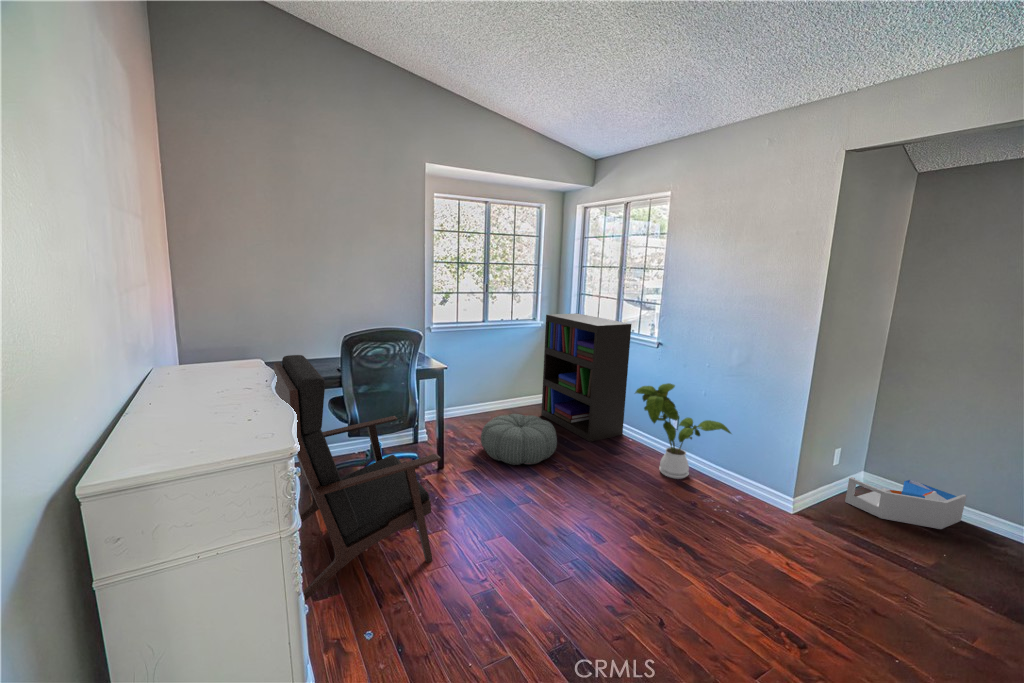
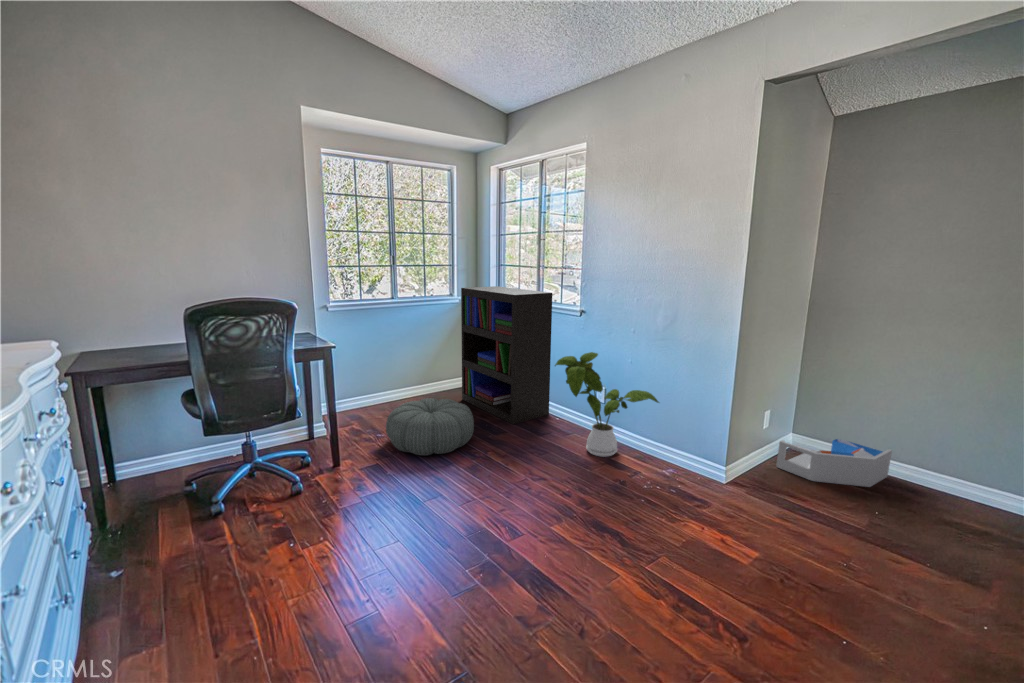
lounge chair: present [274,355,441,600] -> none [54,331,305,664]

